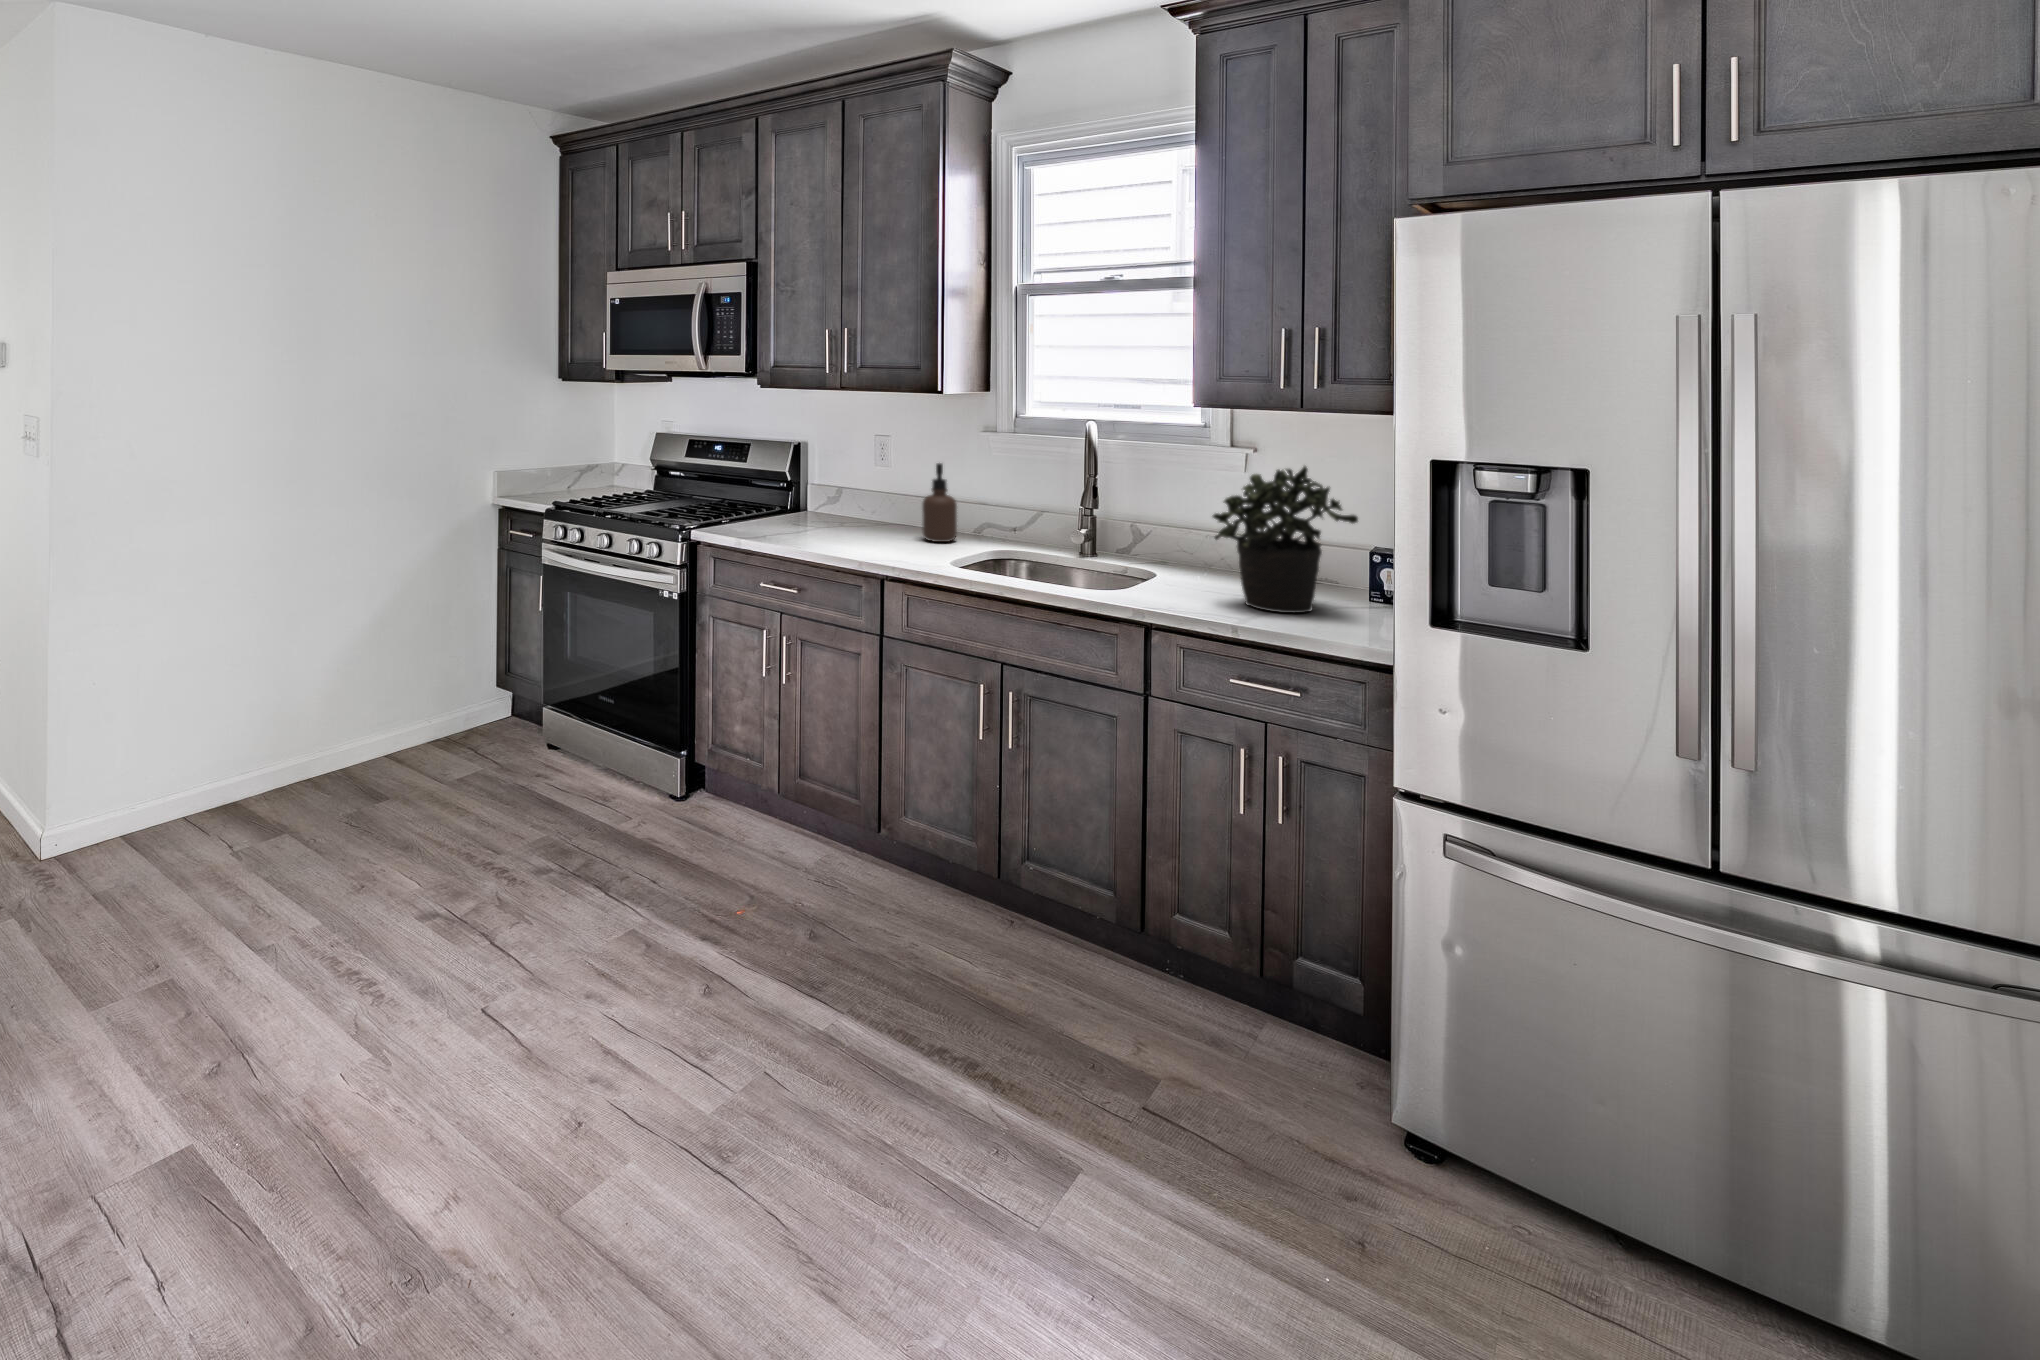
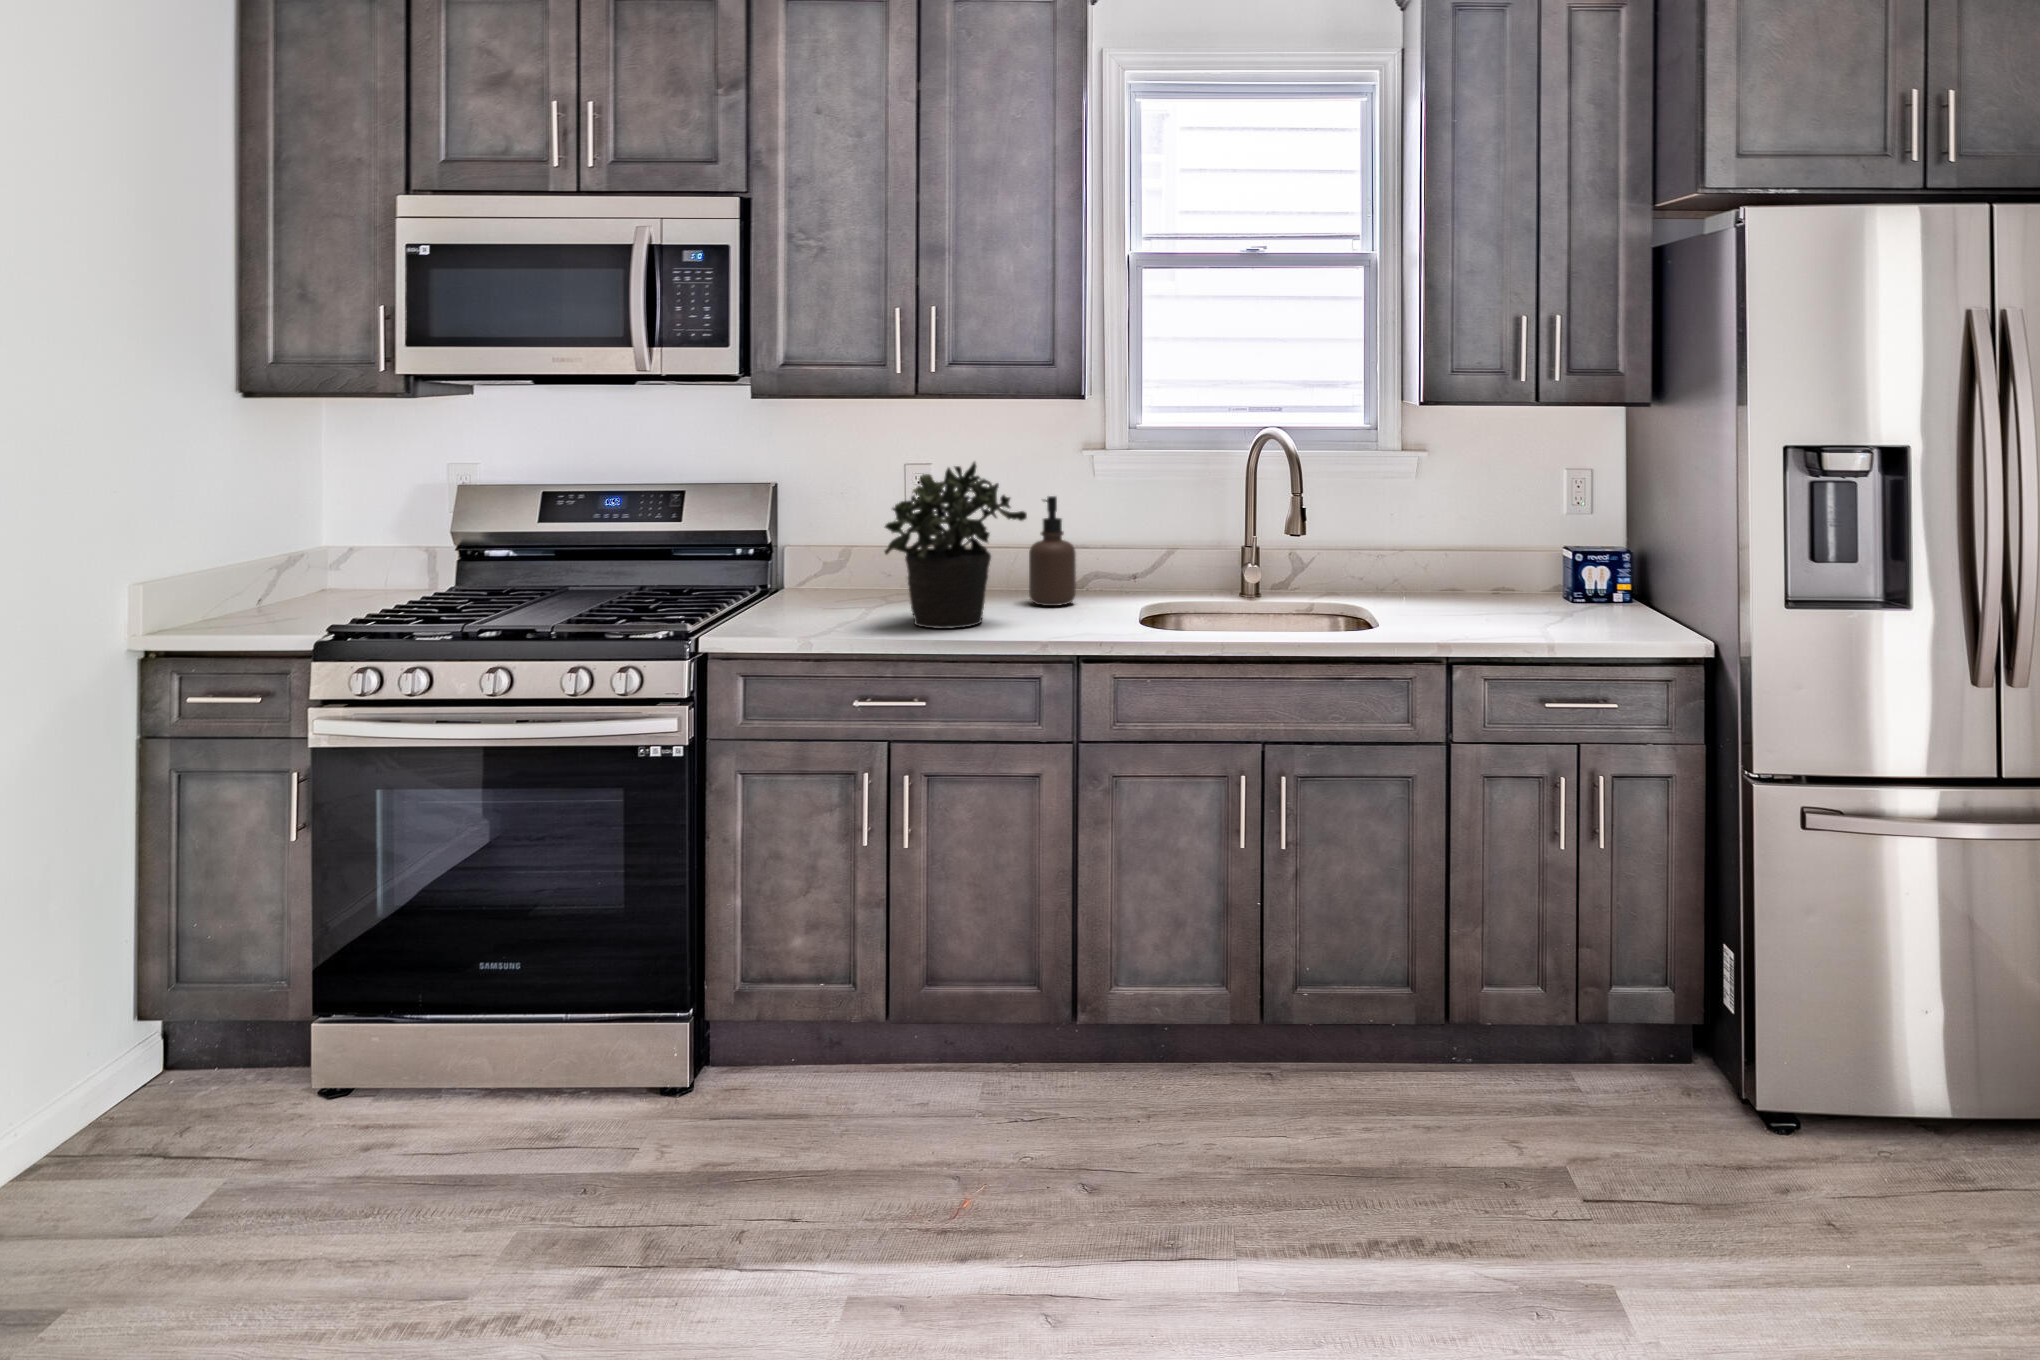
potted plant: present [1213,466,1358,613] -> present [885,462,1027,629]

